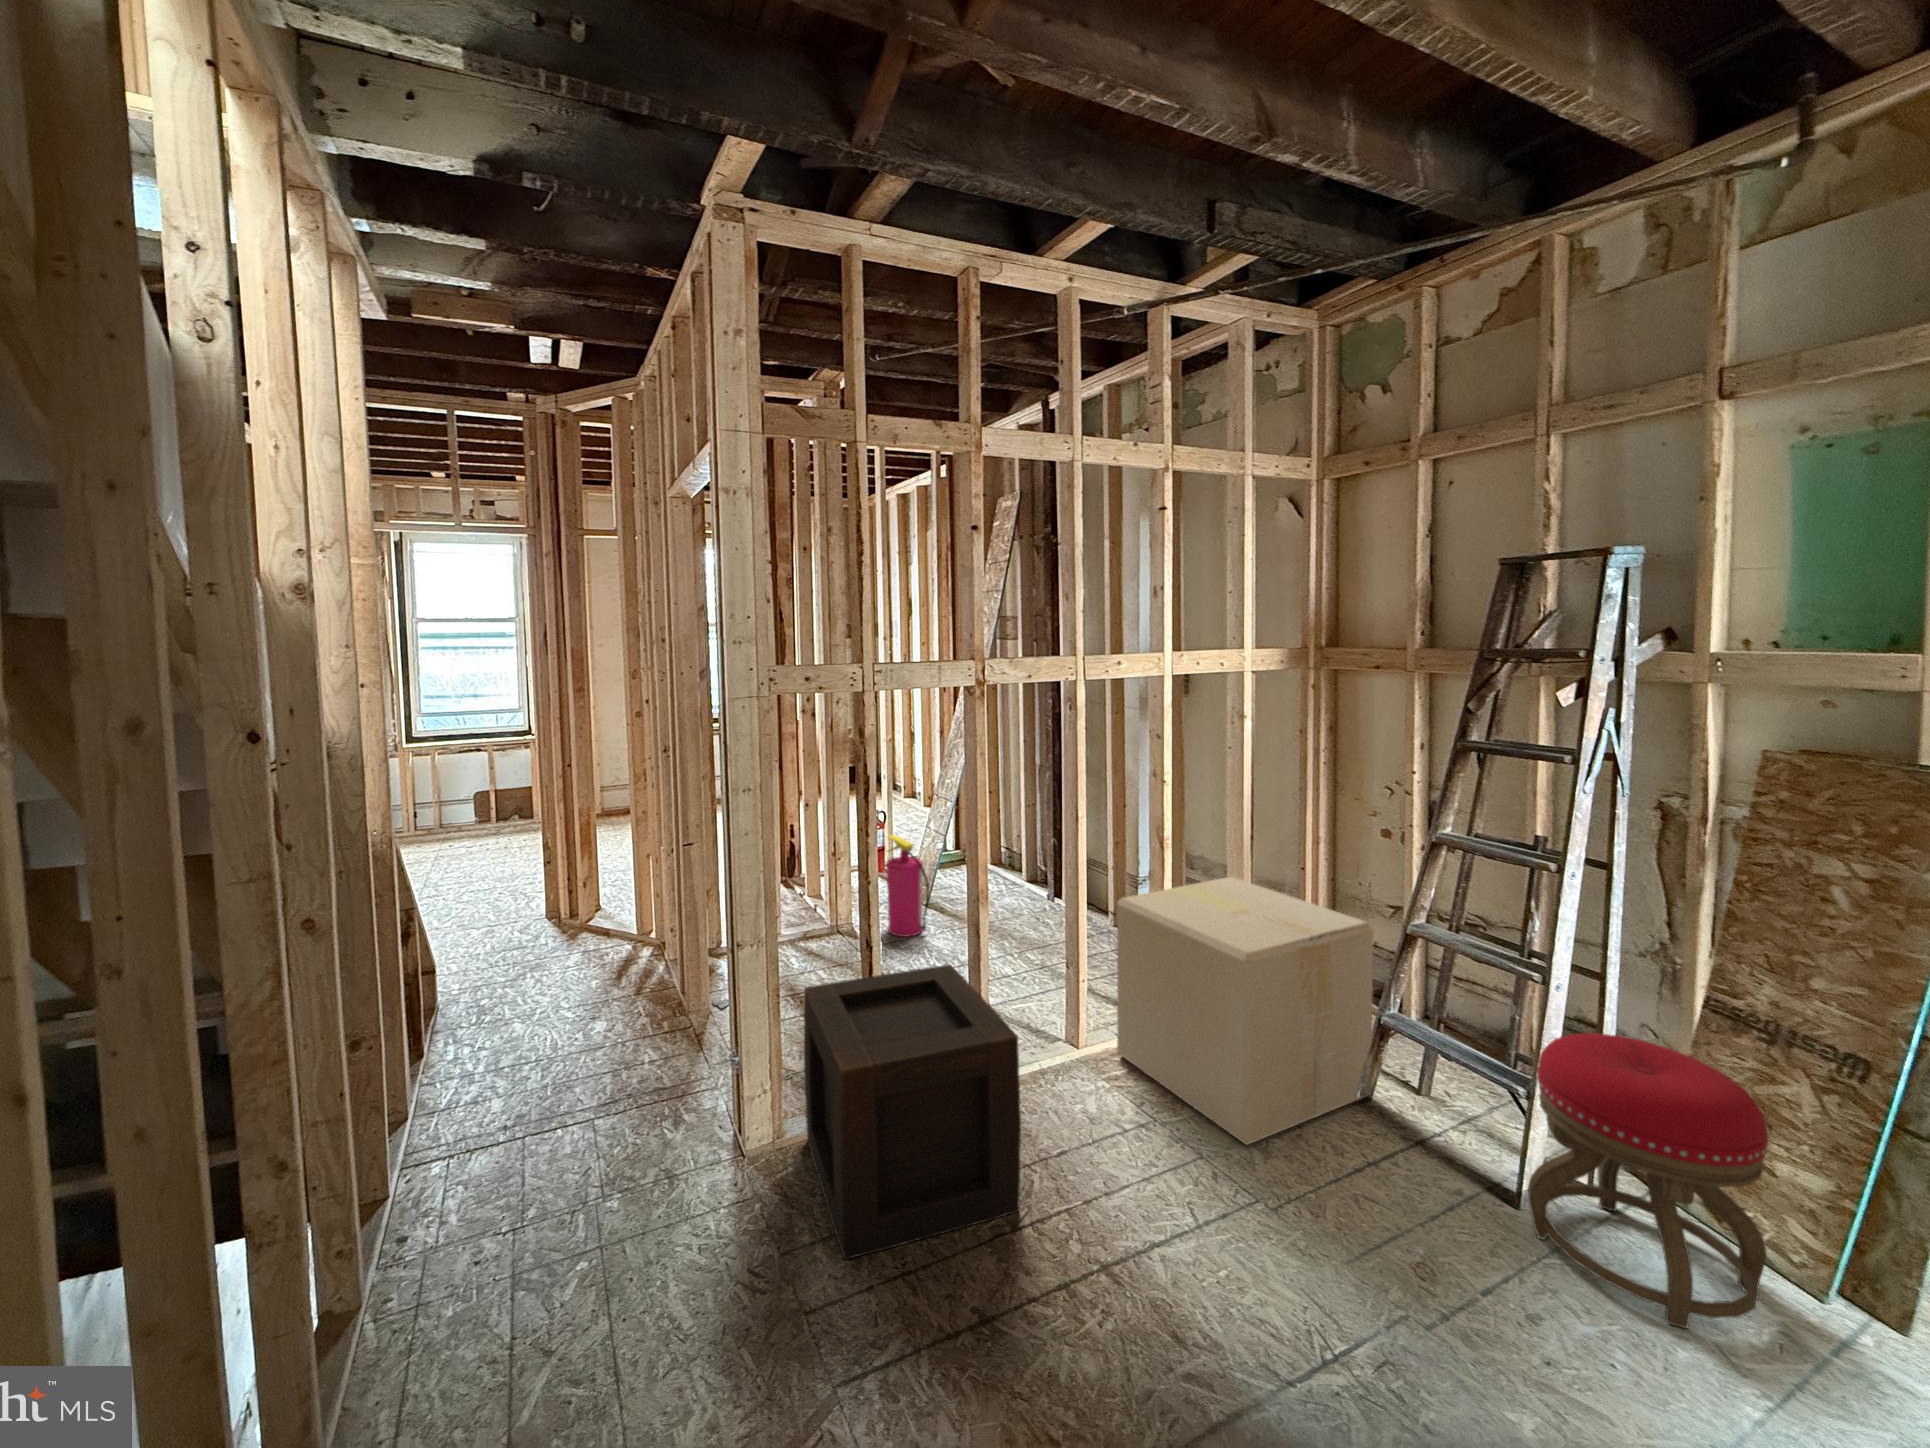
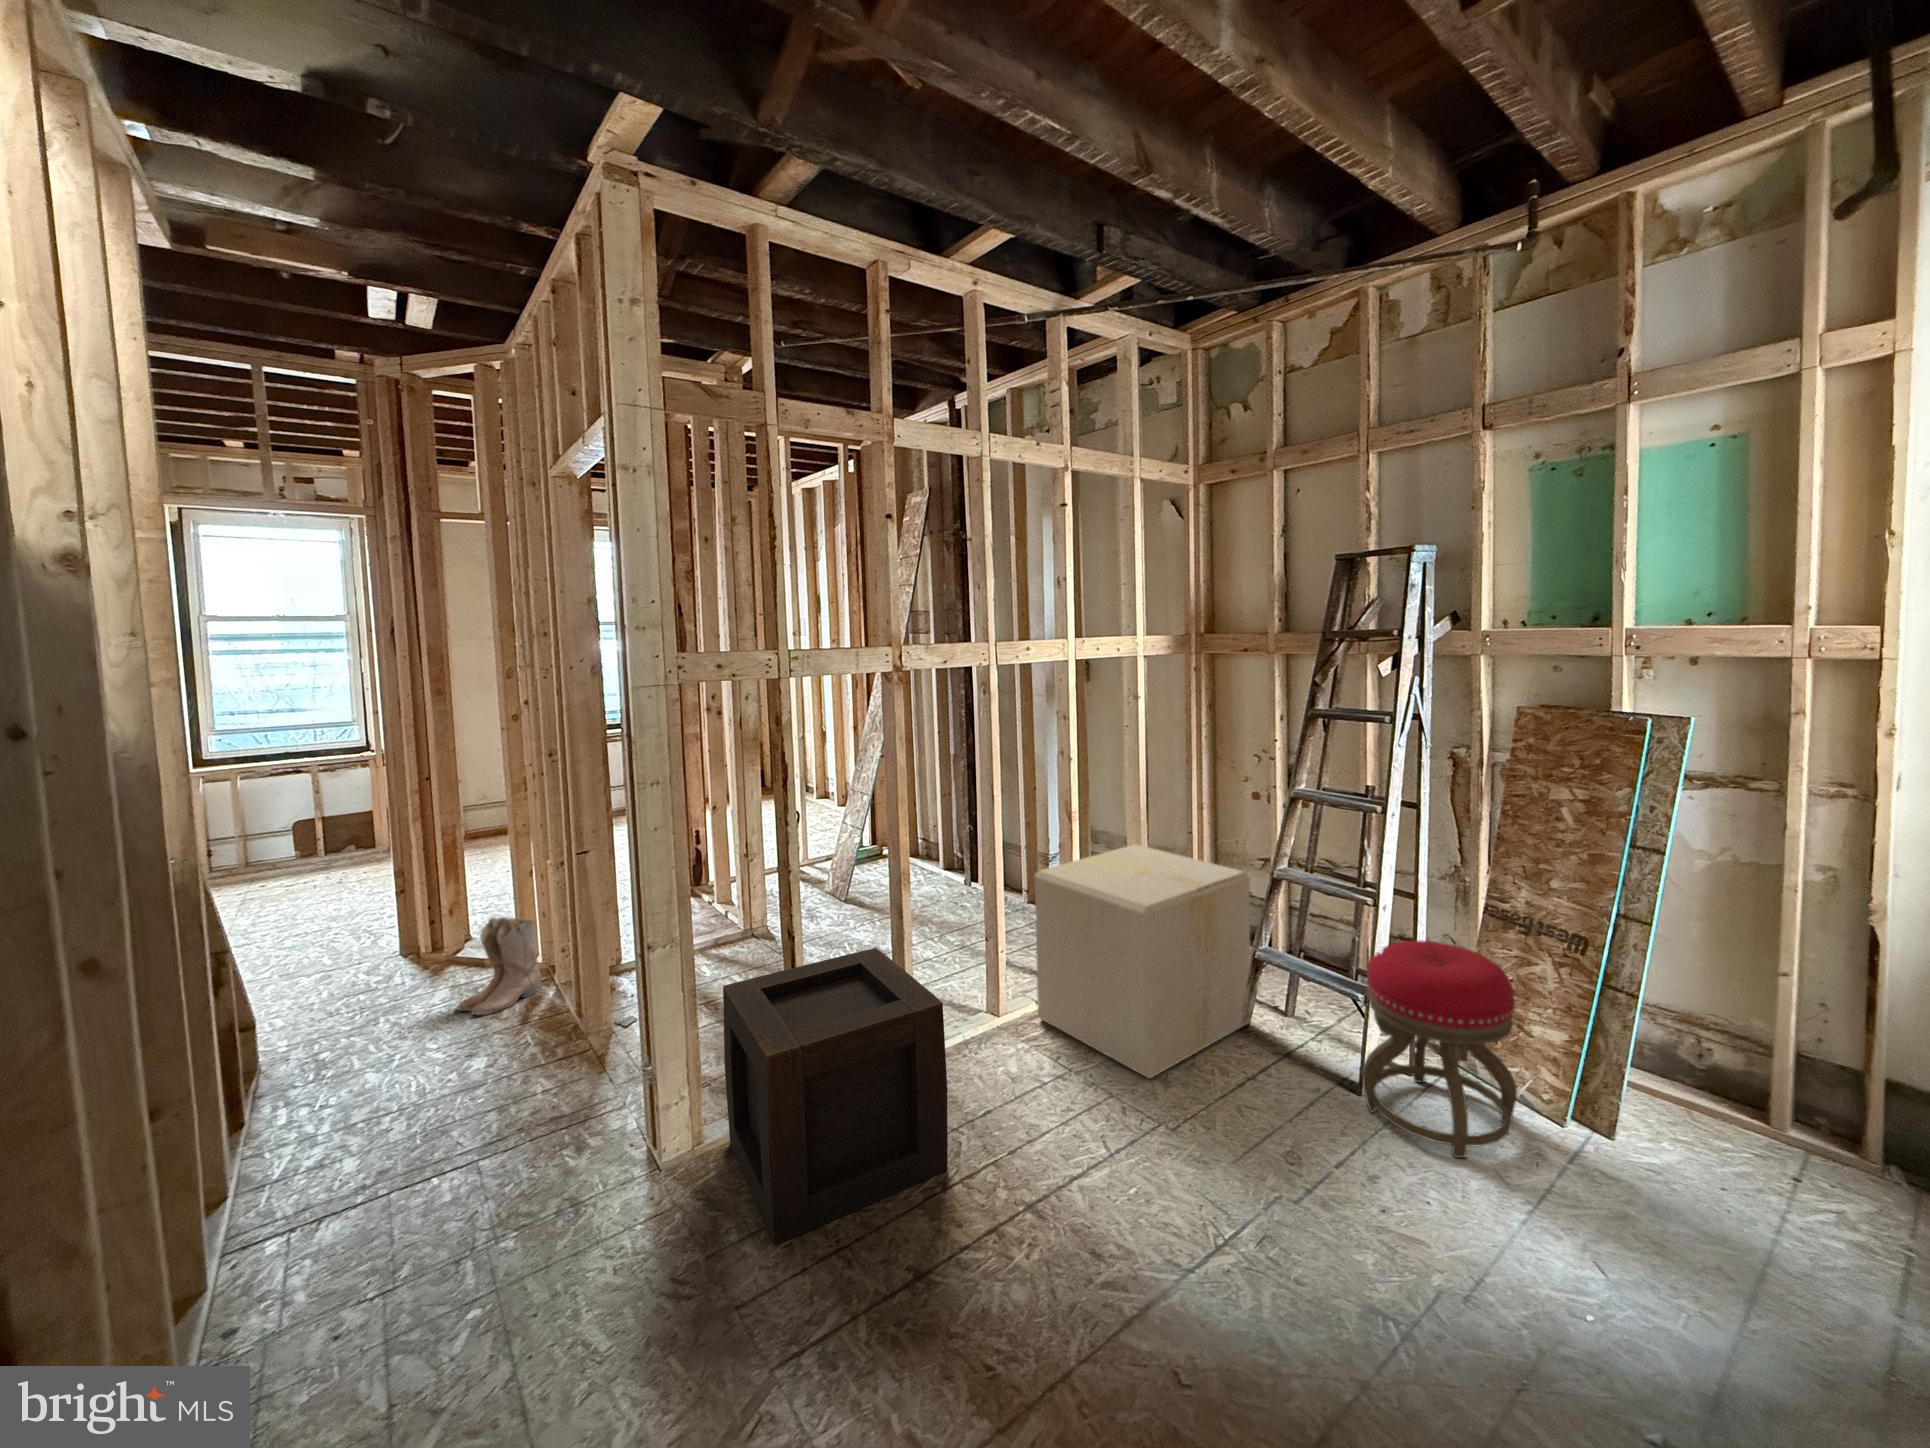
fire extinguisher: present [886,835,929,937] -> none [804,833,853,936]
boots: none [587,890,655,979] -> present [456,917,541,1015]

